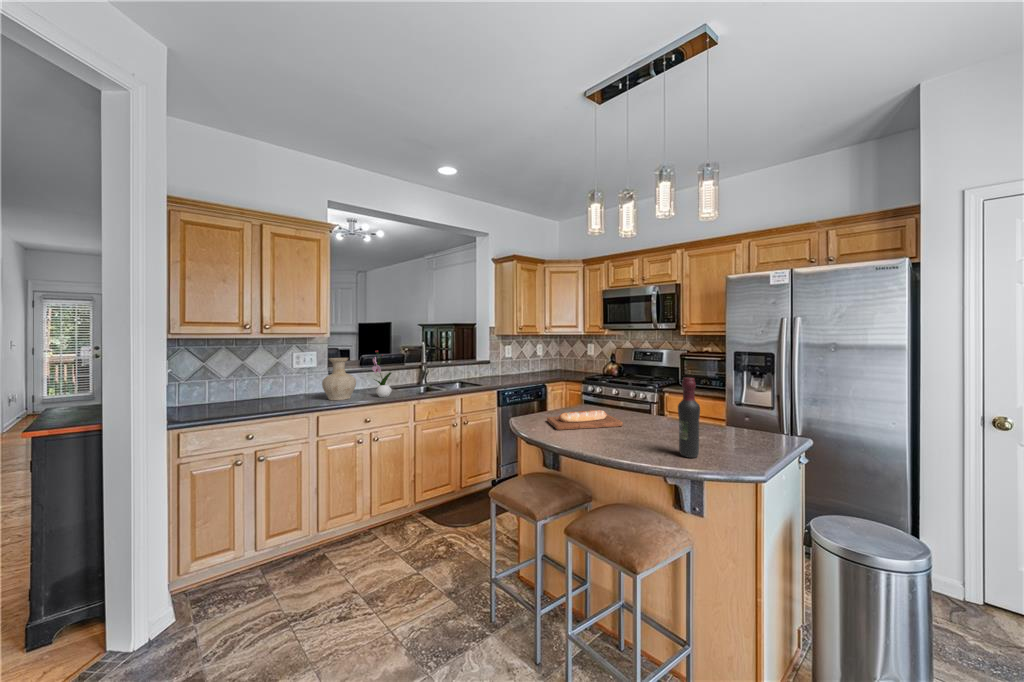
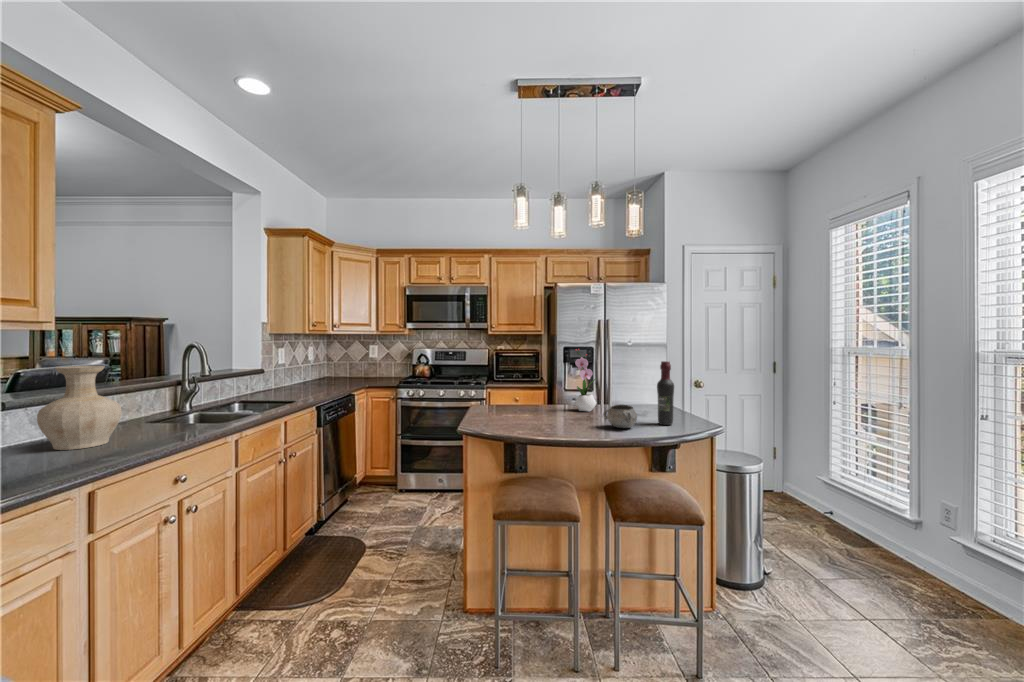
flower arrangement: present [372,351,392,397] -> present [575,349,596,412]
bread loaf: present [547,410,623,430] -> none [504,403,571,426]
decorative bowl: none [608,422,645,449] -> present [603,405,637,428]

